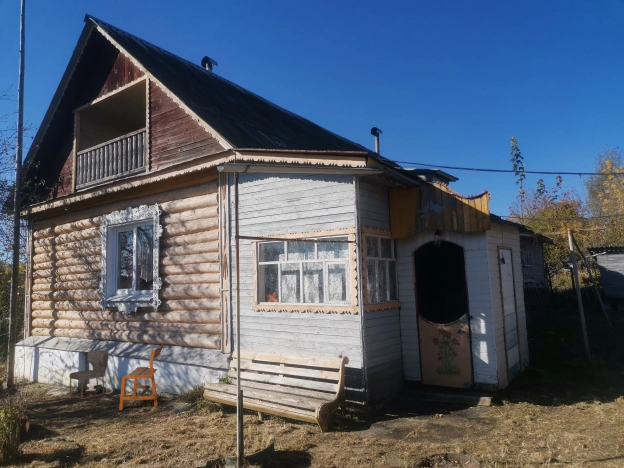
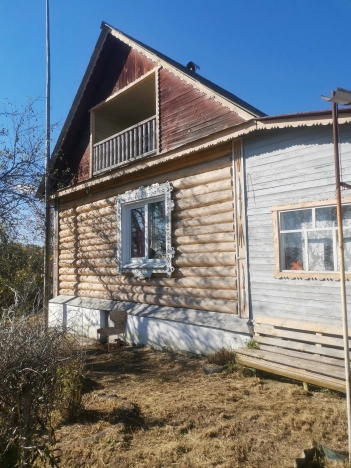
bench: present [119,345,164,410] -> none [147,308,181,366]

